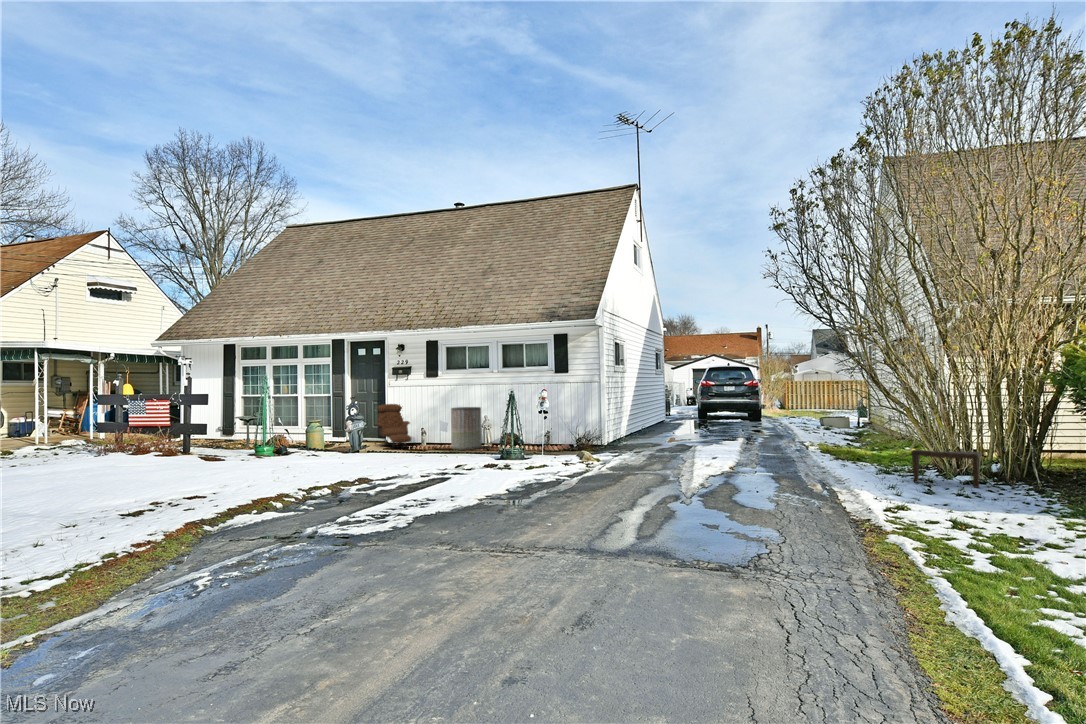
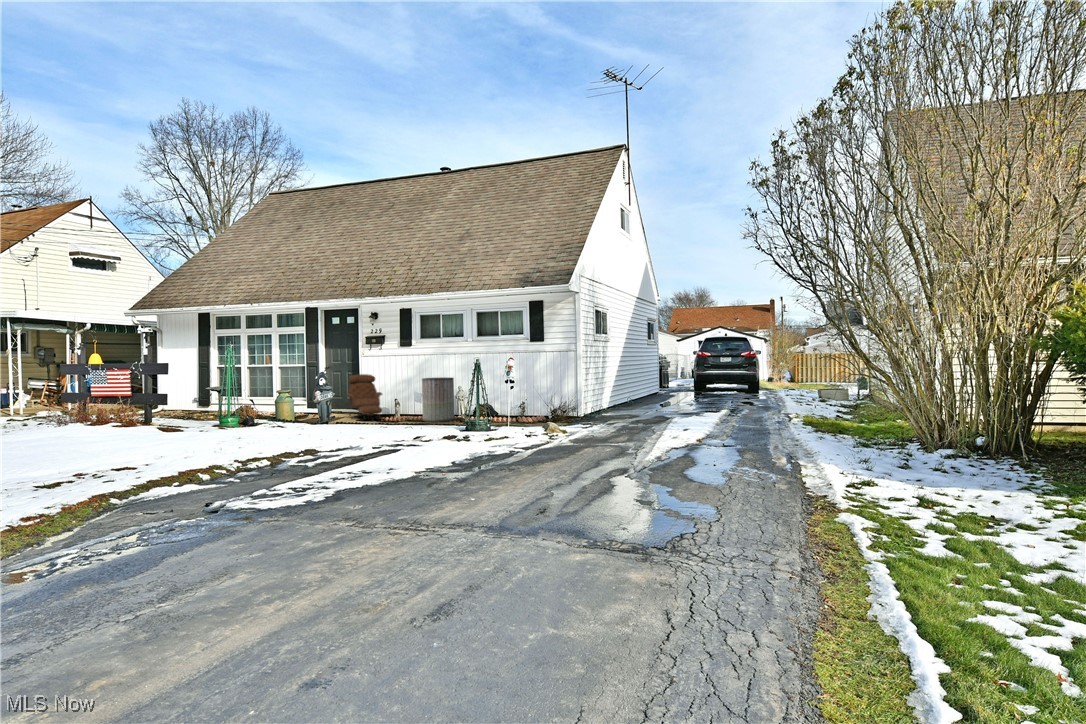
bench: present [911,449,981,488] -> none [892,421,968,463]

